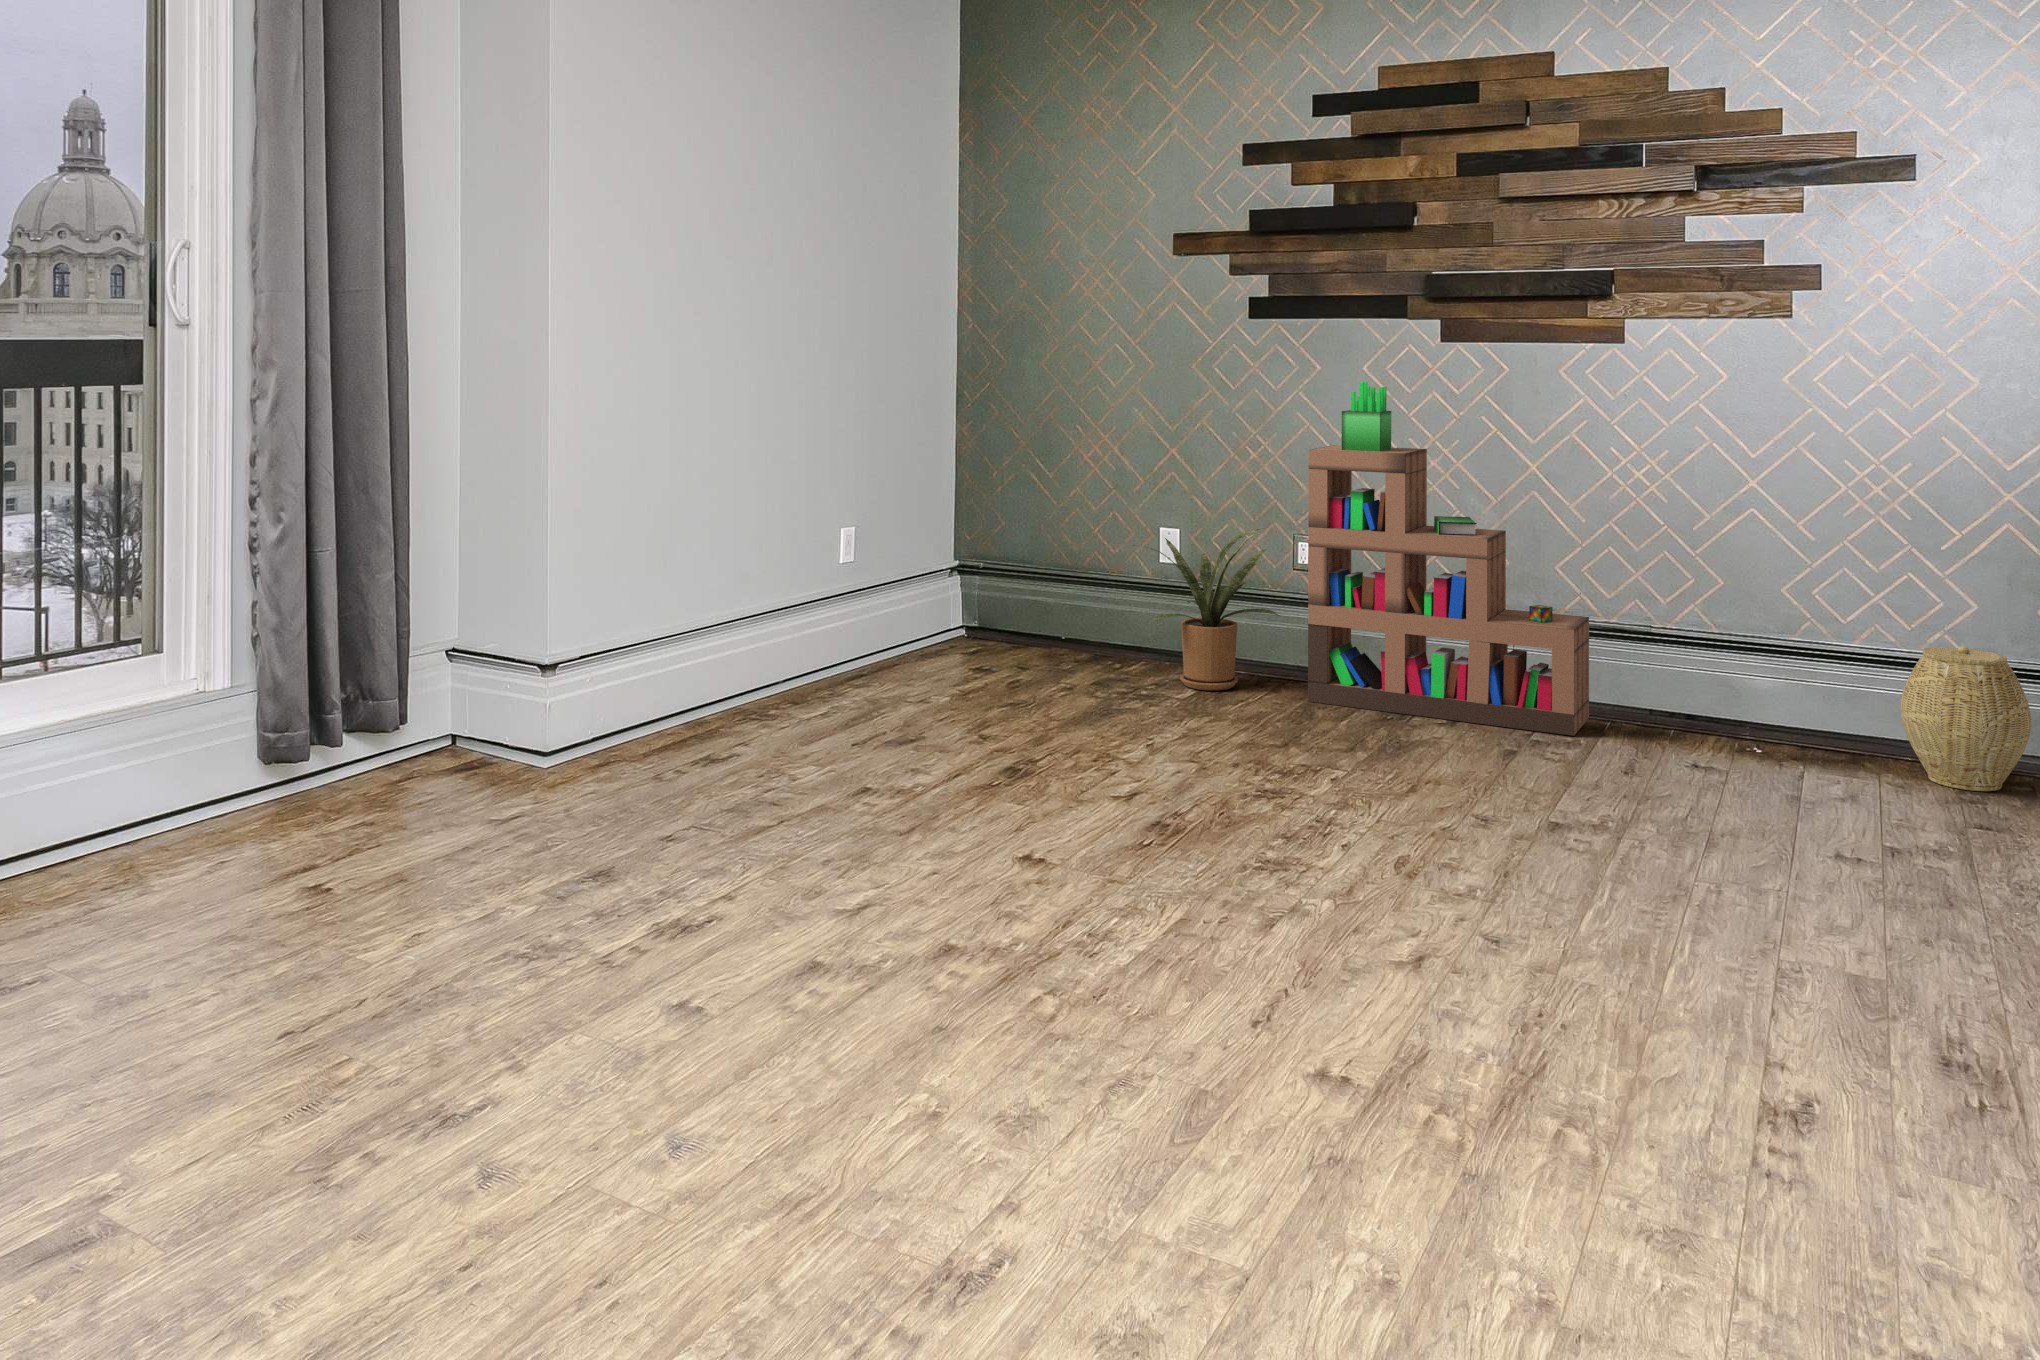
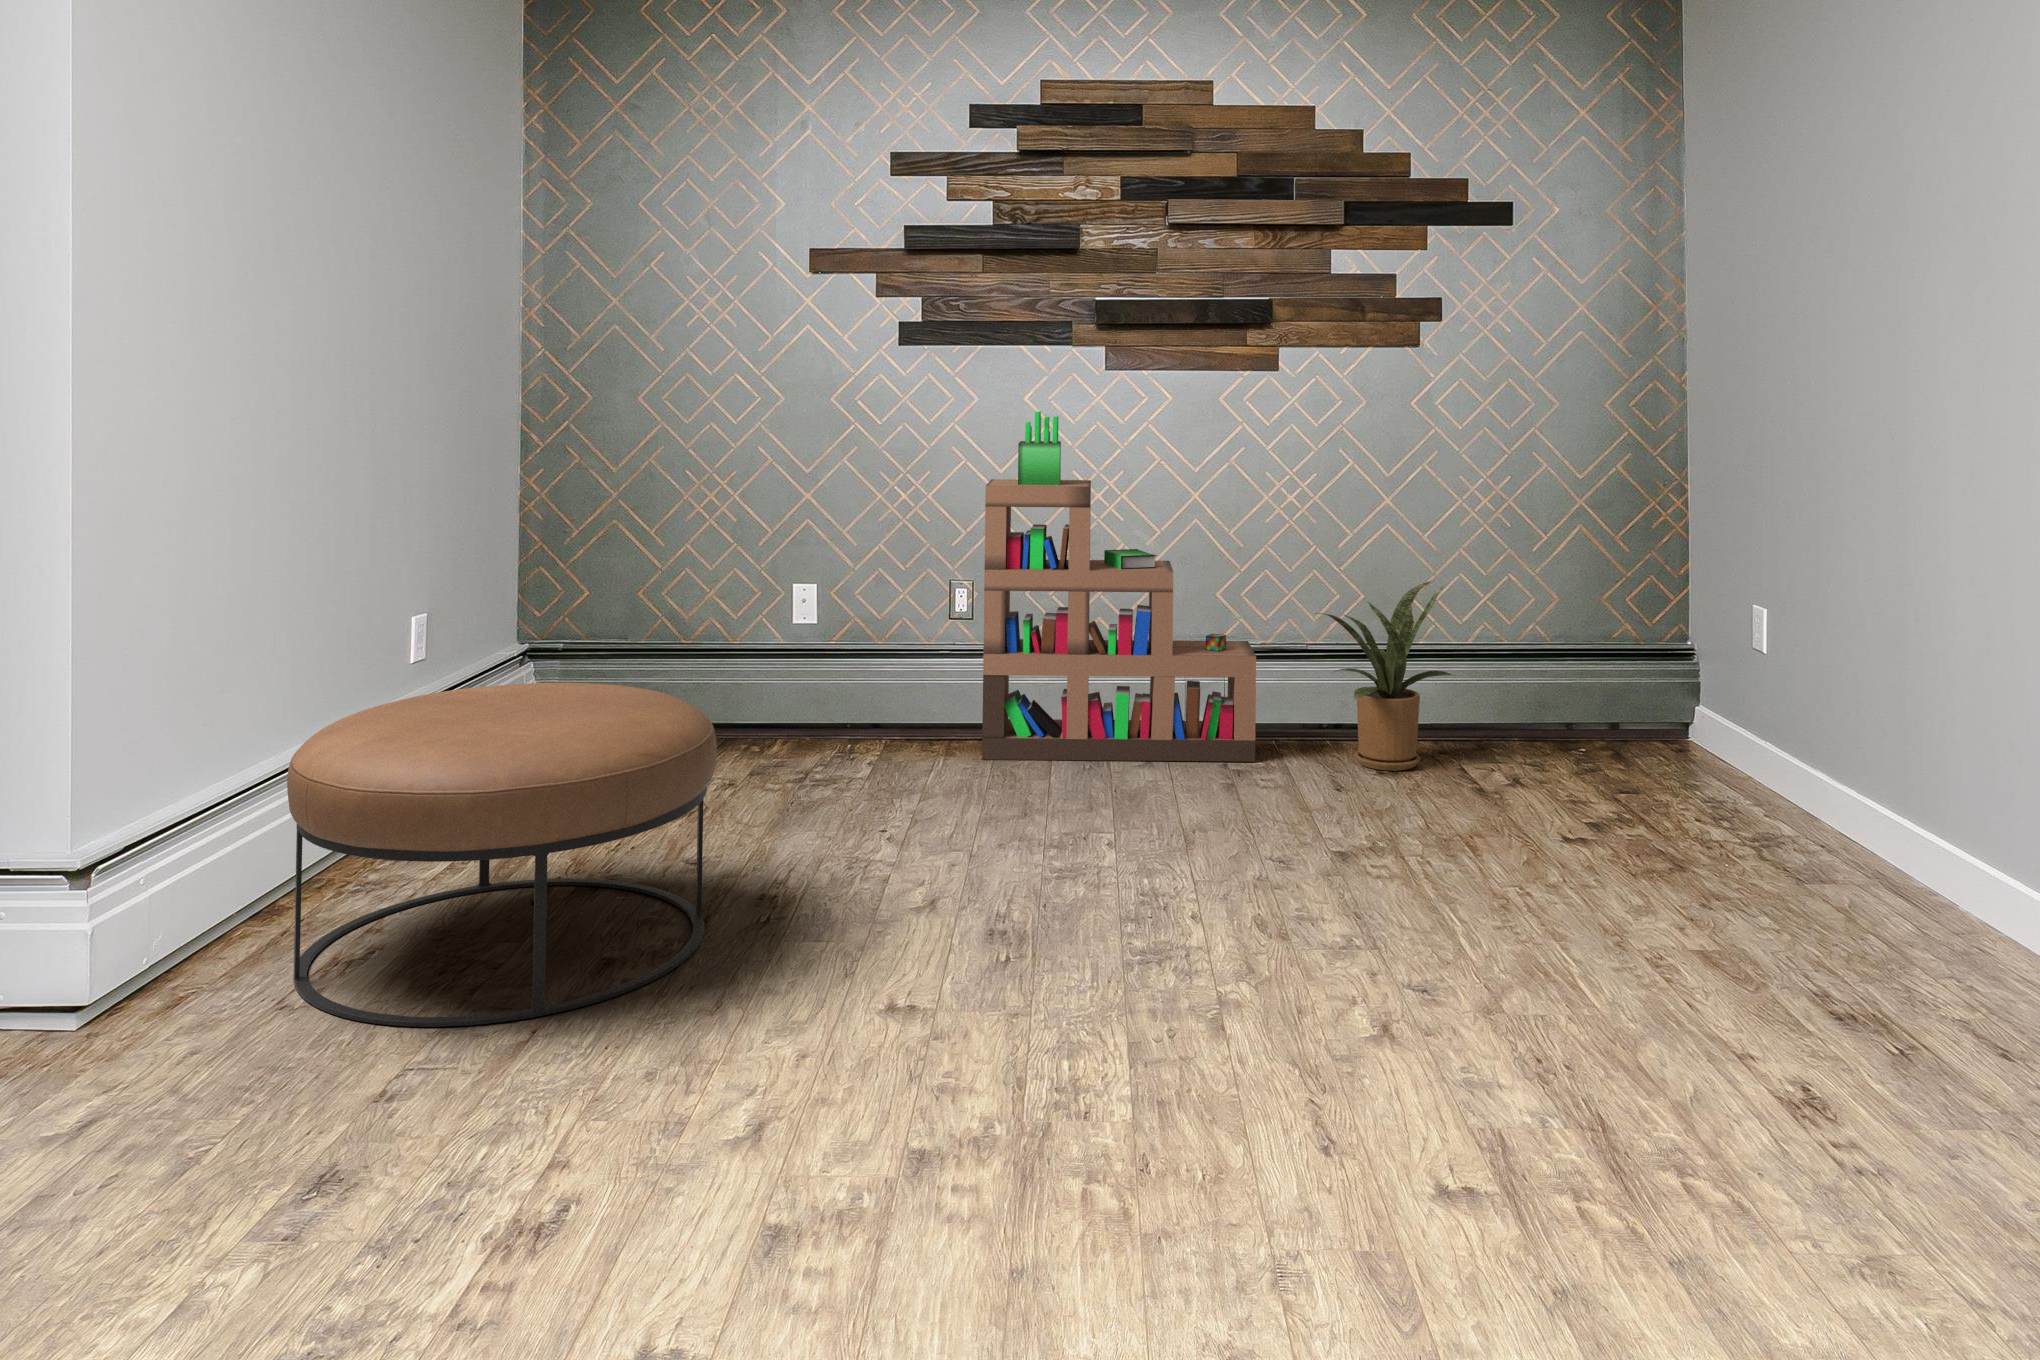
house plant: present [1140,528,1279,690] -> present [1317,581,1452,771]
ottoman: none [670,583,969,816] -> present [287,683,717,1027]
woven basket: present [1900,646,2032,791] -> none [1523,641,1623,767]

